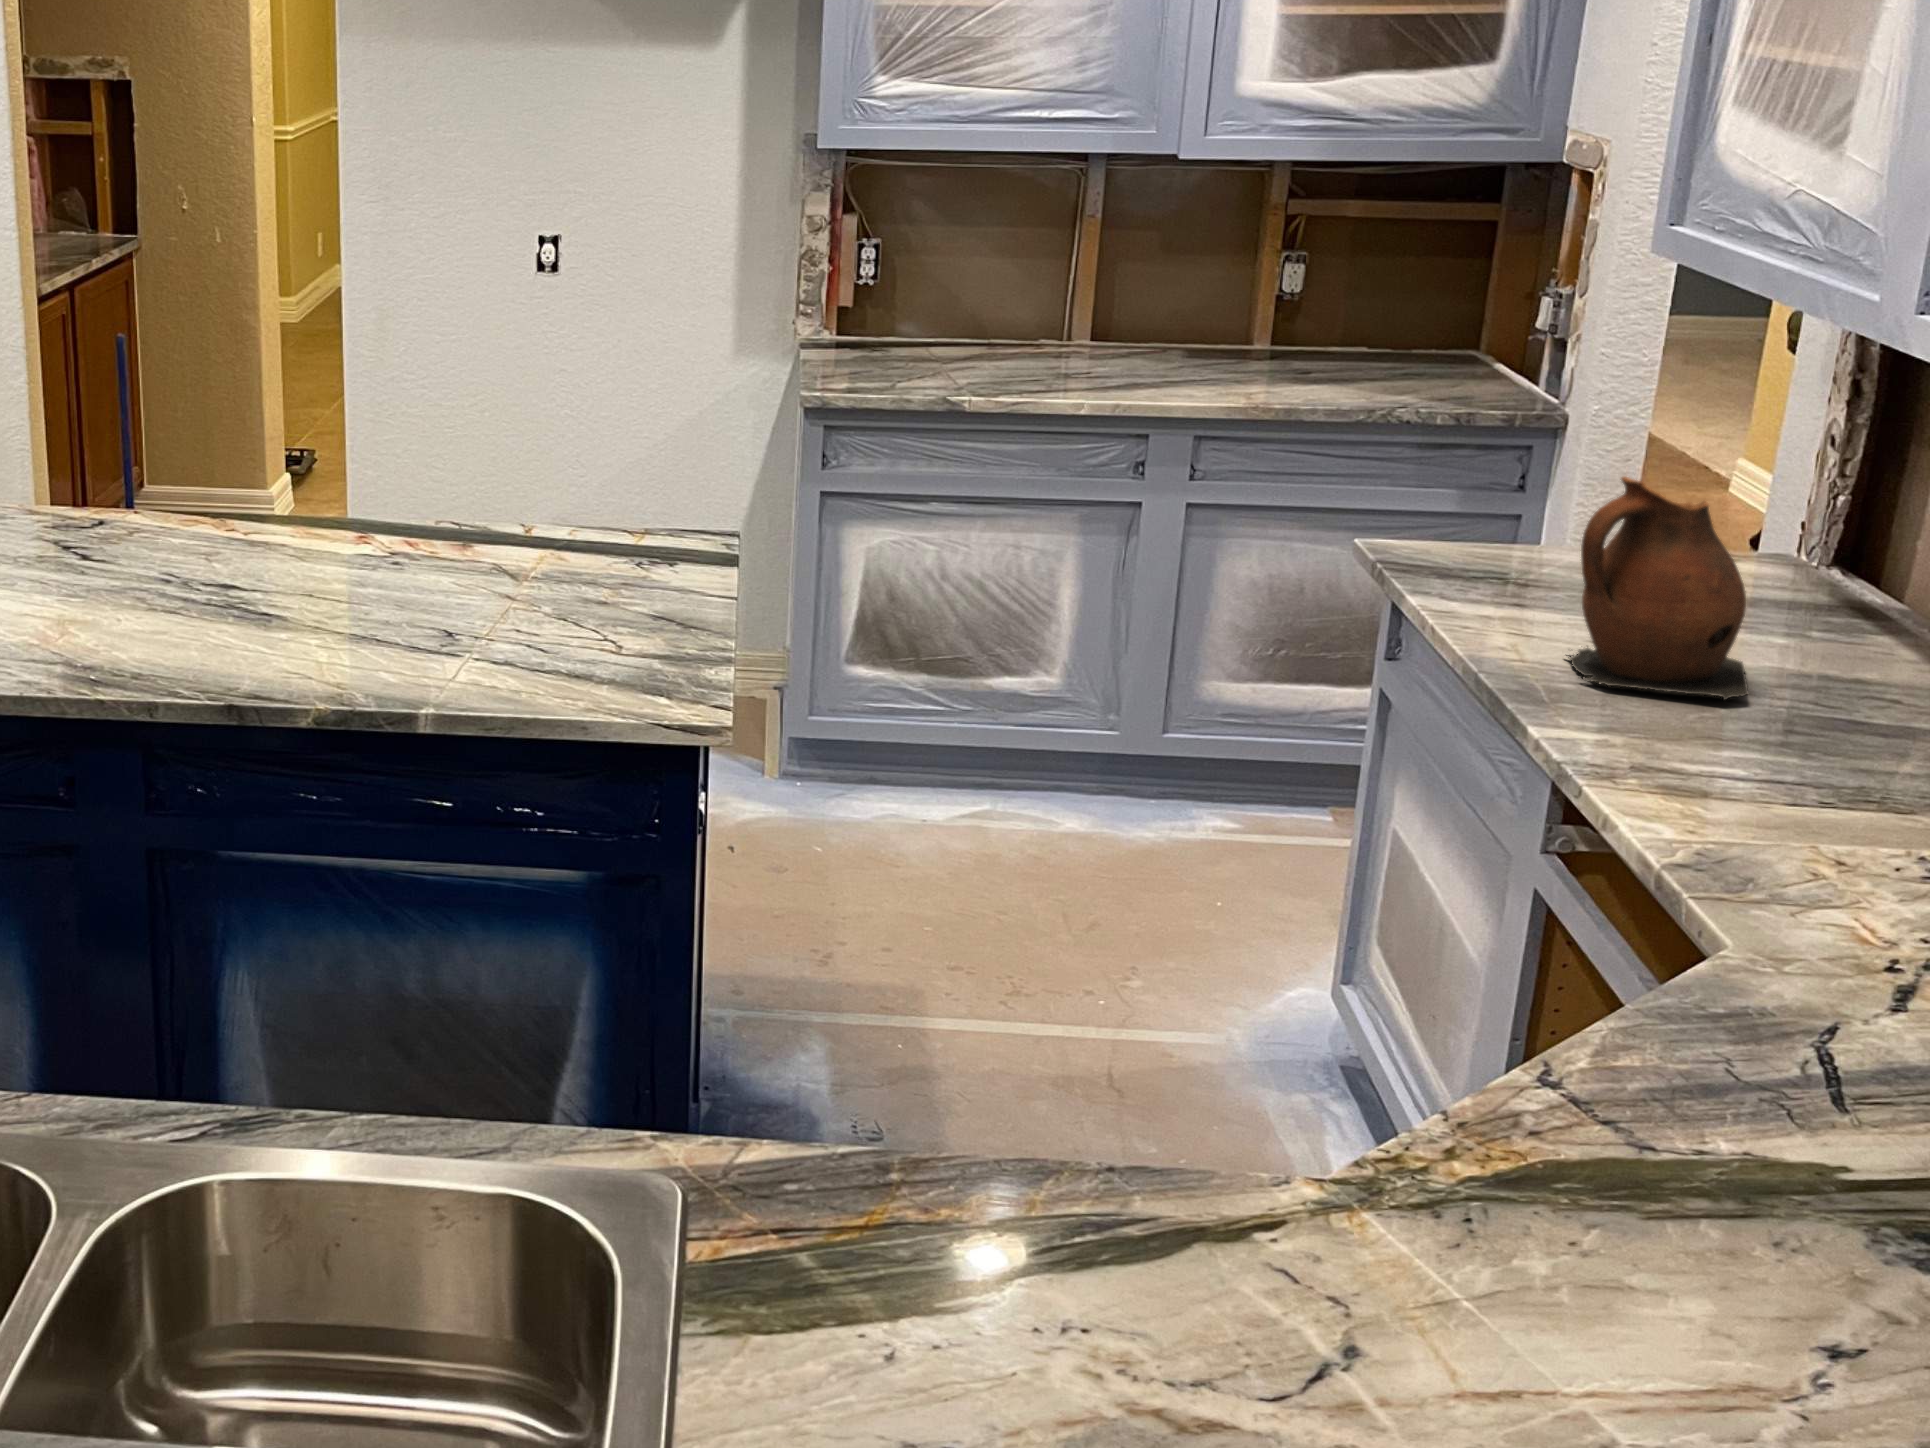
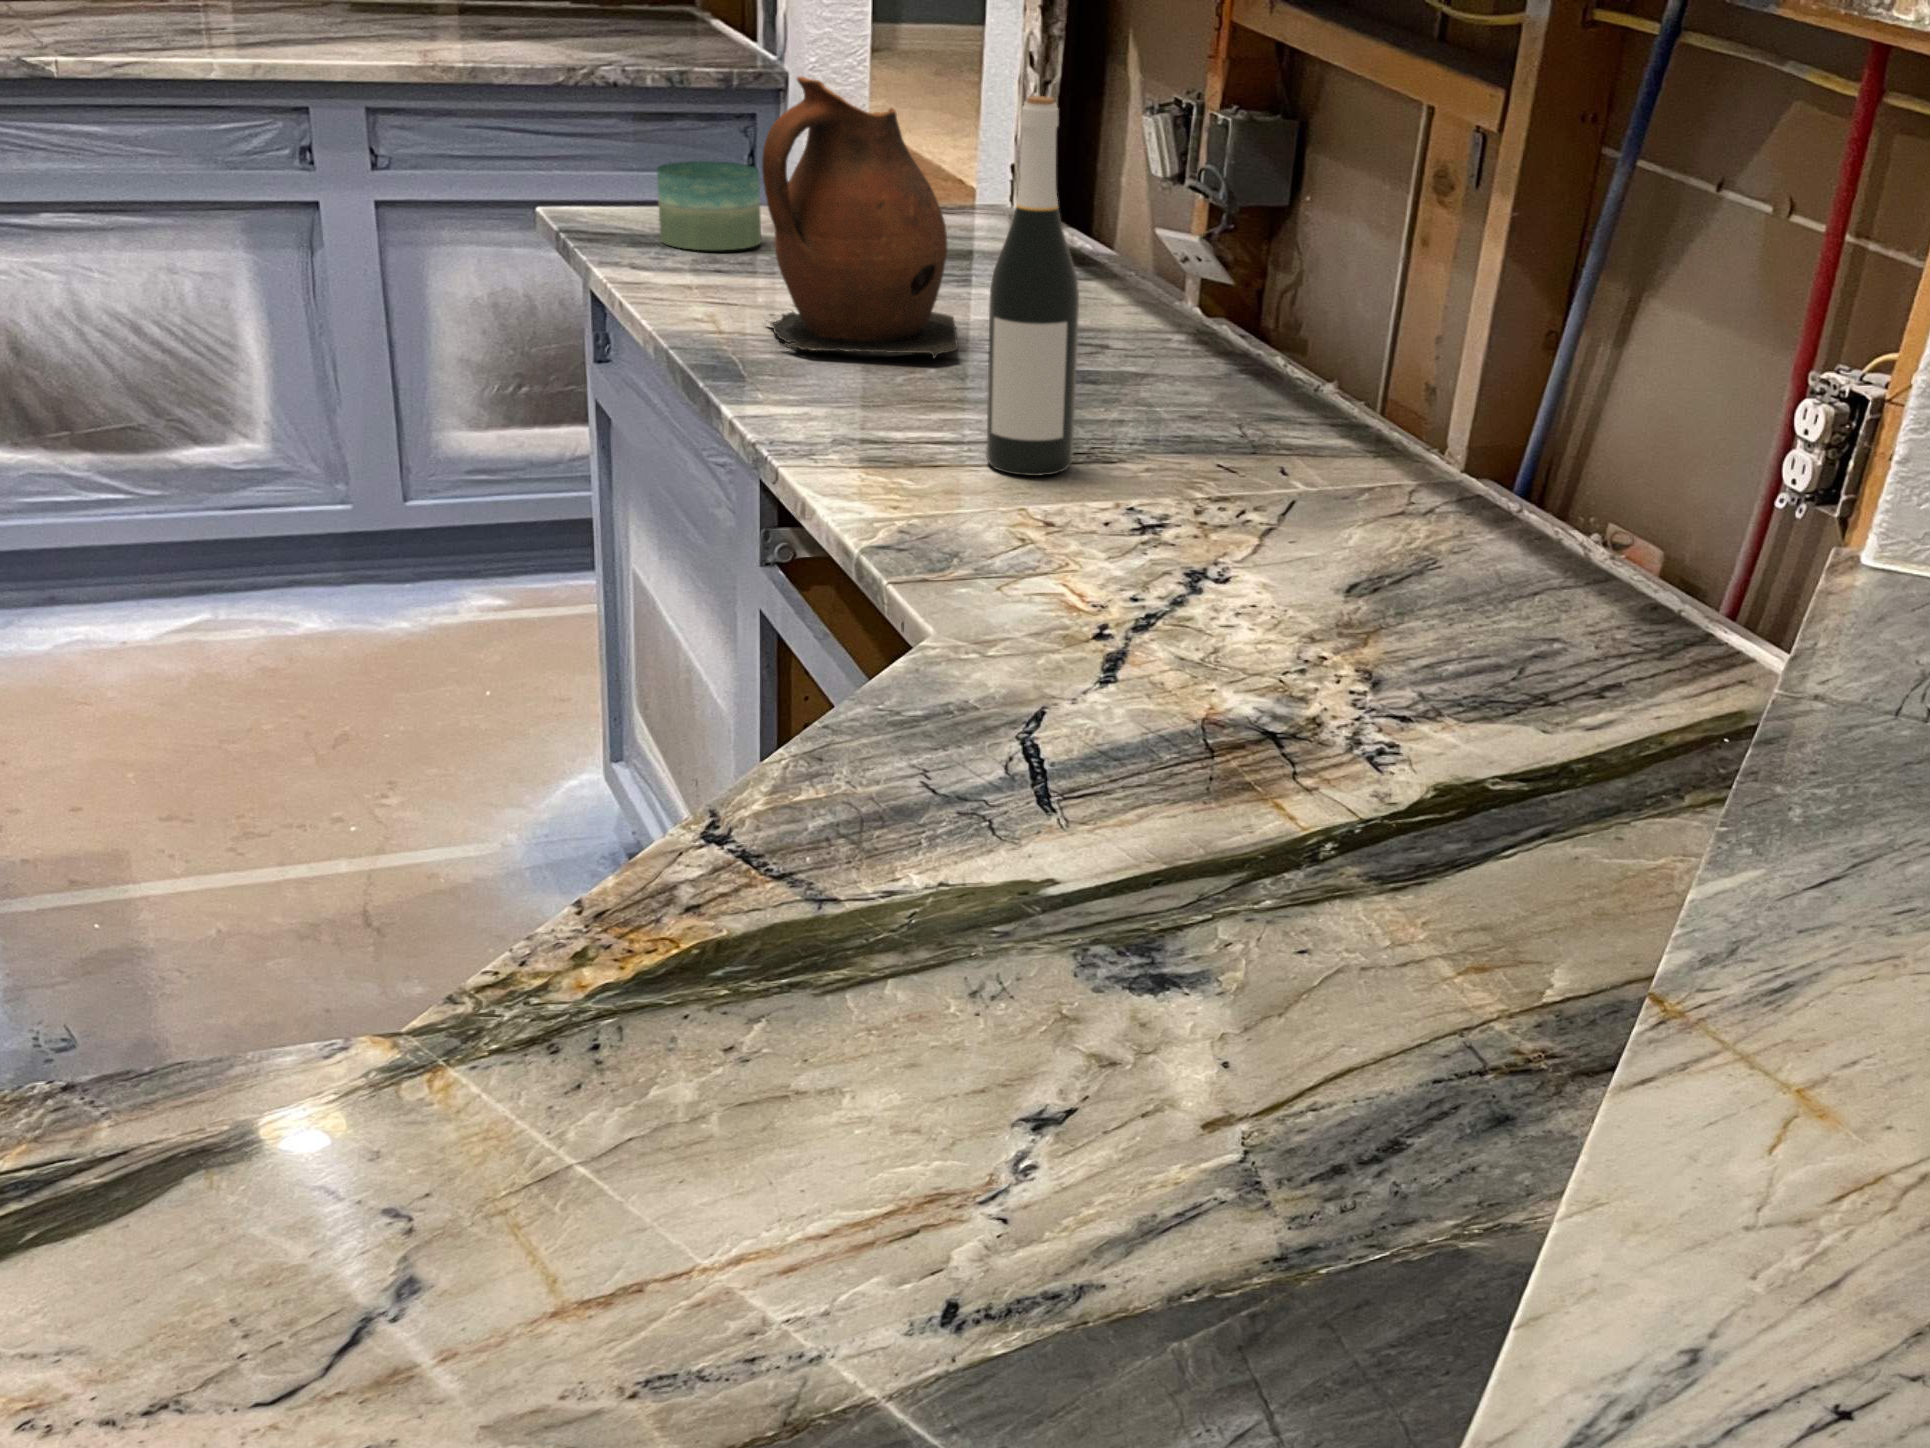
candle: none [1463,514,1561,586] -> present [657,161,761,250]
wine bottle: none [1778,523,1885,819] -> present [986,96,1079,476]

